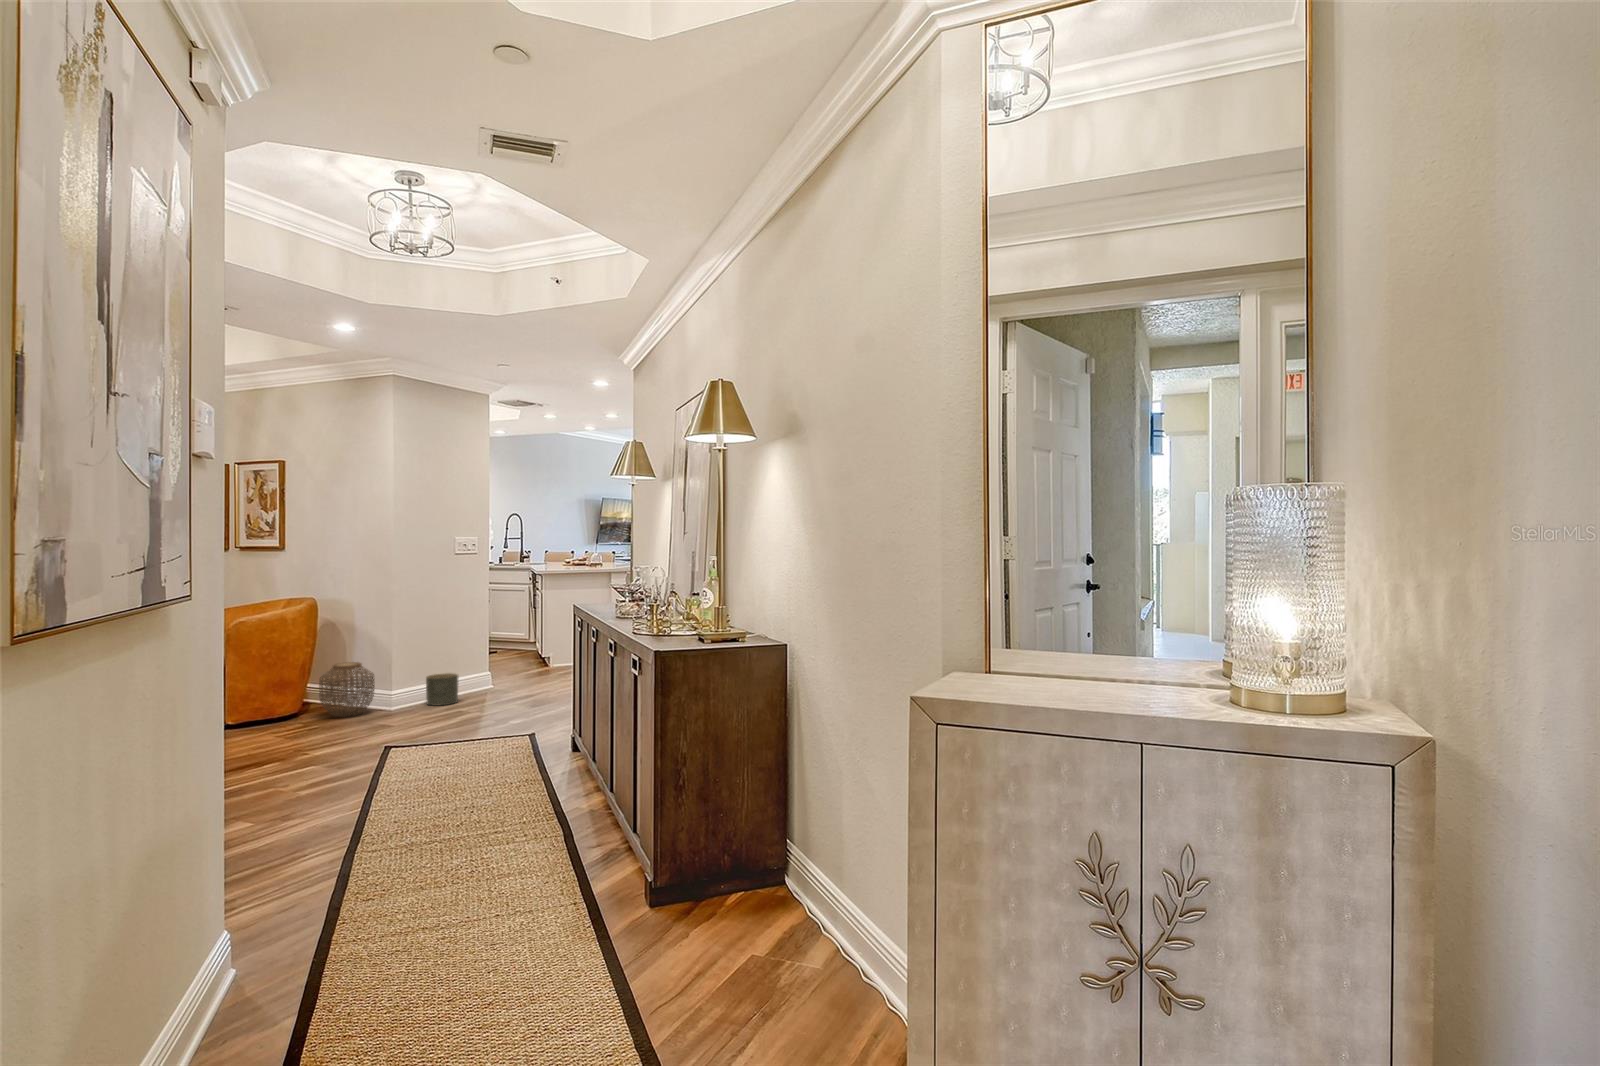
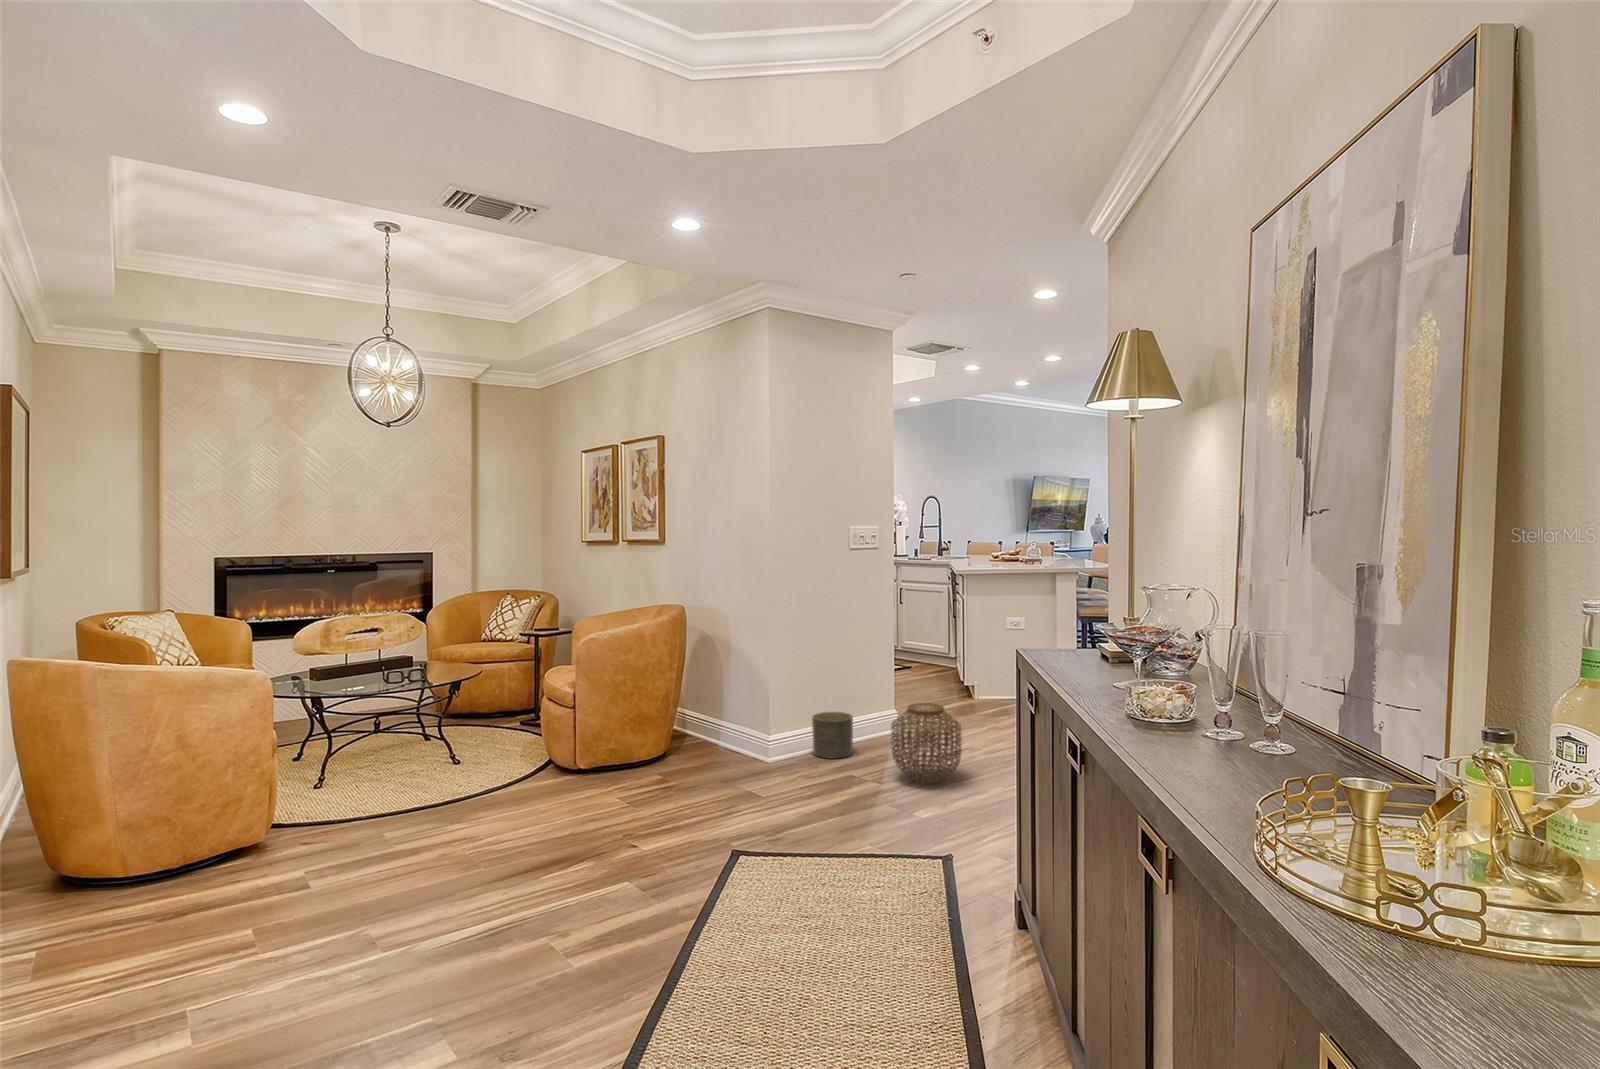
woven basket: present [319,662,375,717] -> present [891,703,962,785]

